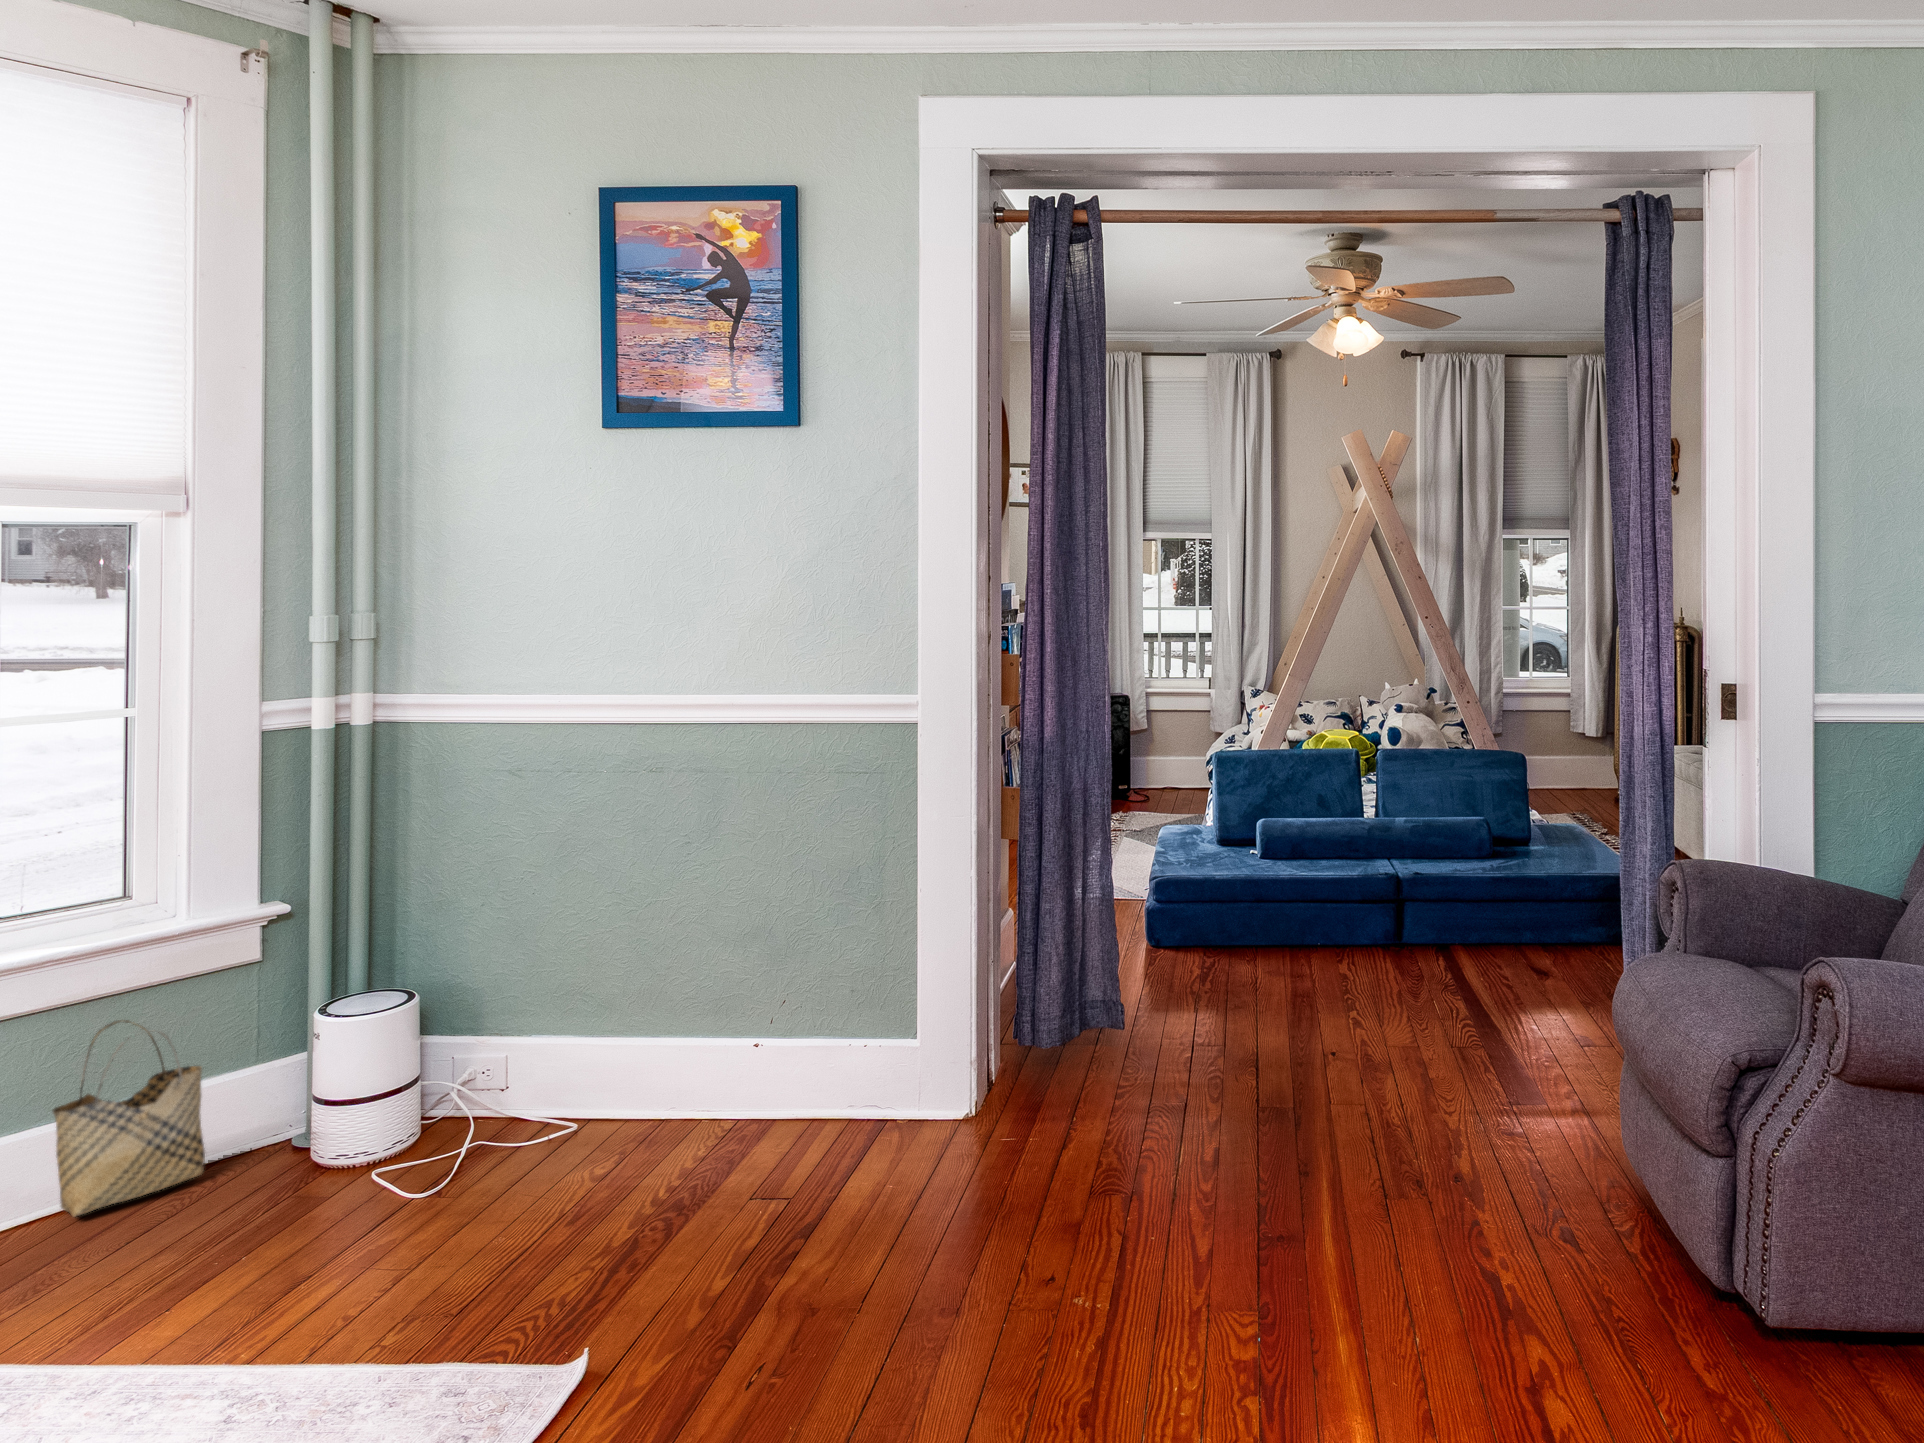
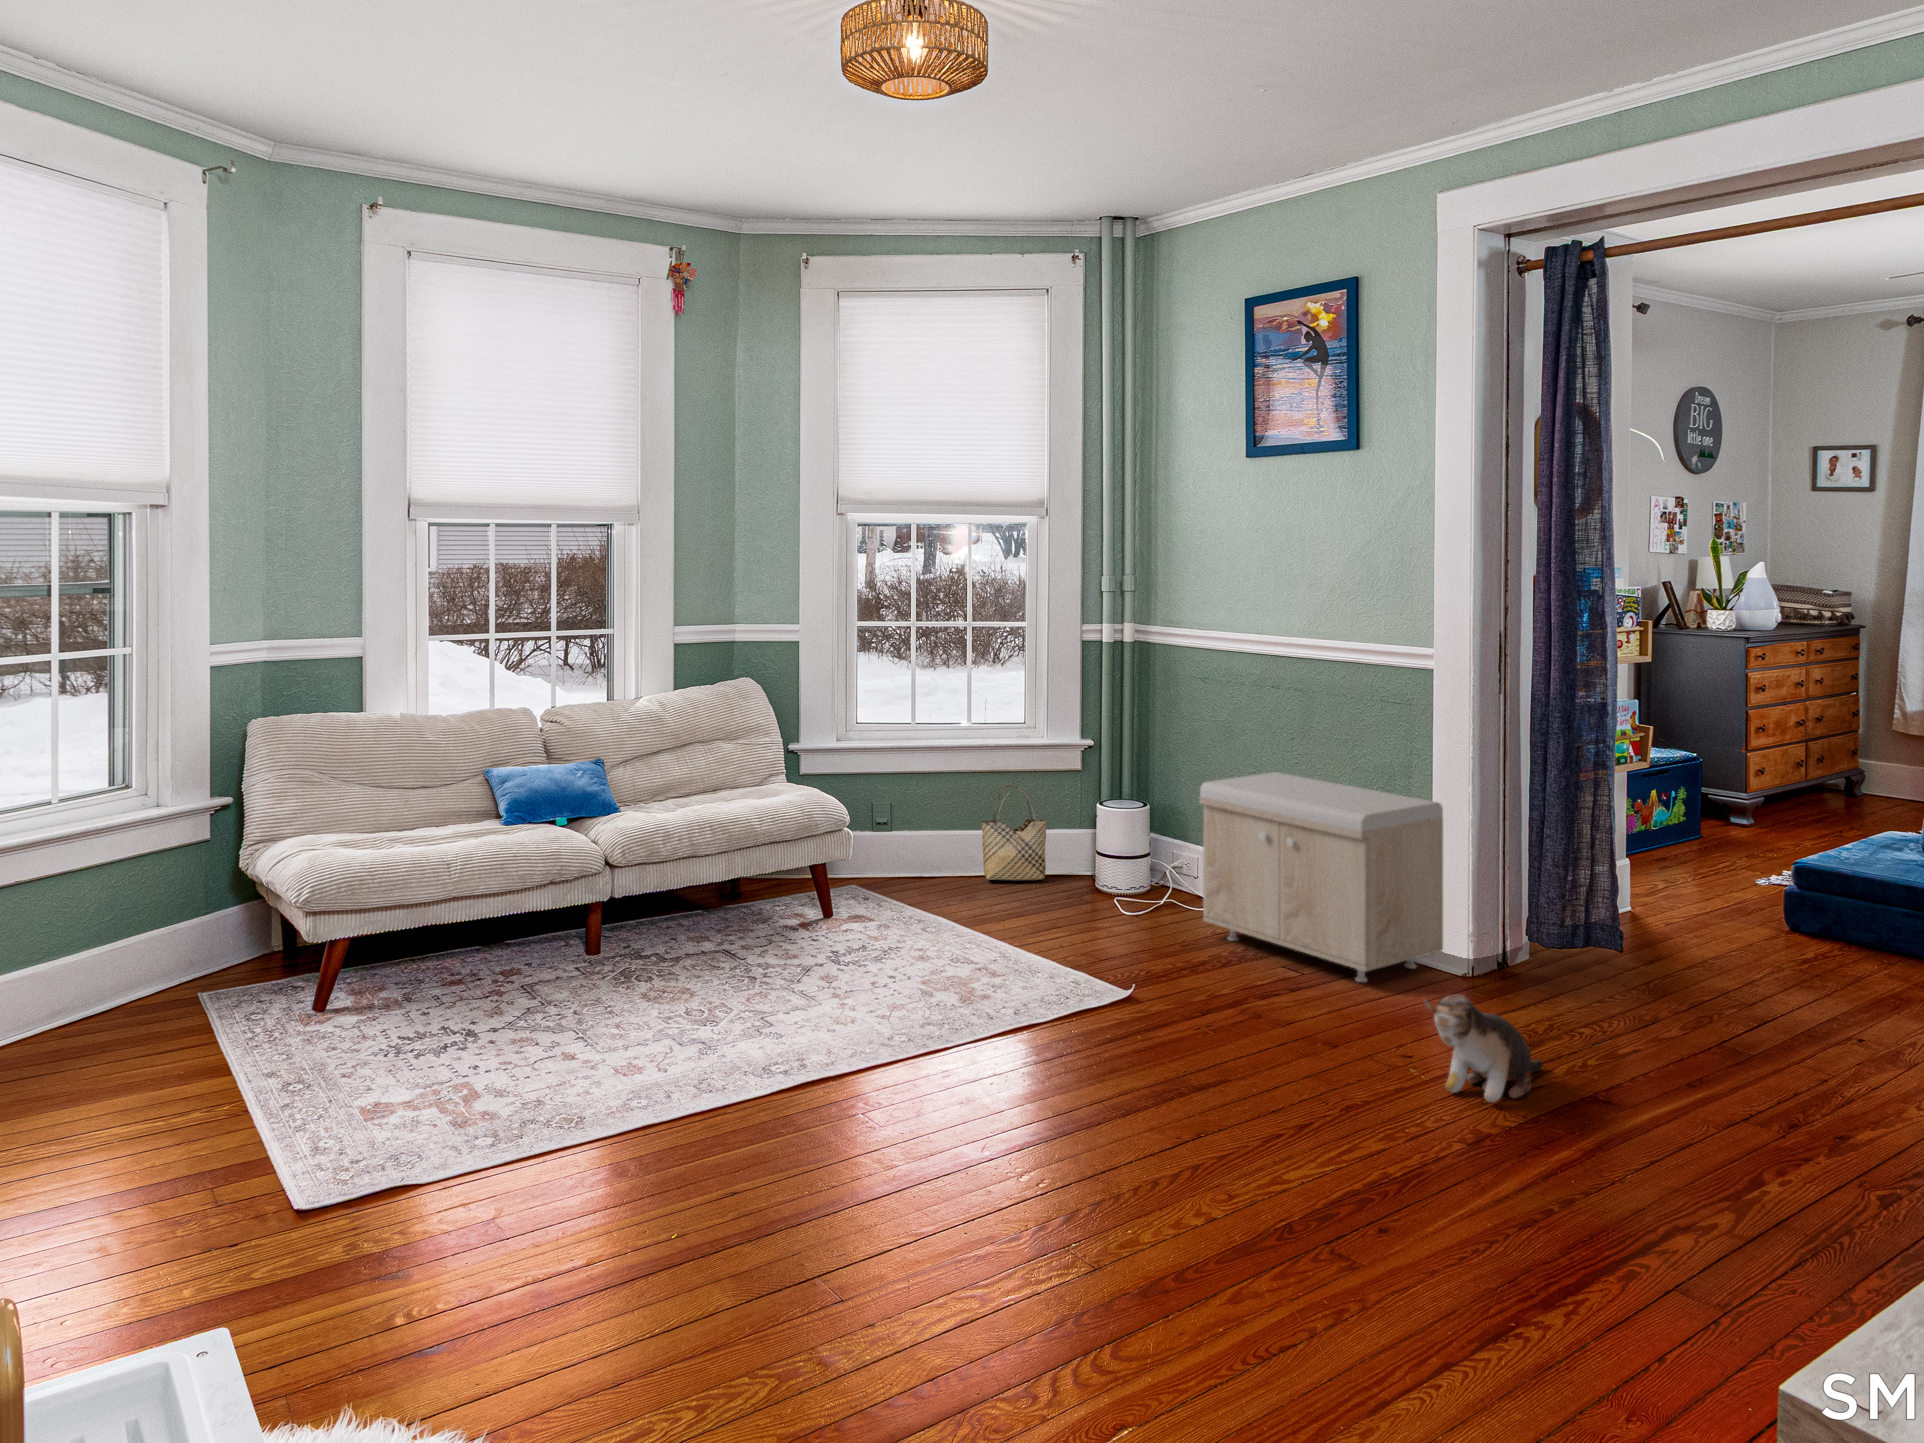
storage bench: none [577,903,945,1197] -> present [1199,772,1443,982]
plush toy: none [1133,1217,1228,1358] -> present [1423,994,1543,1102]

